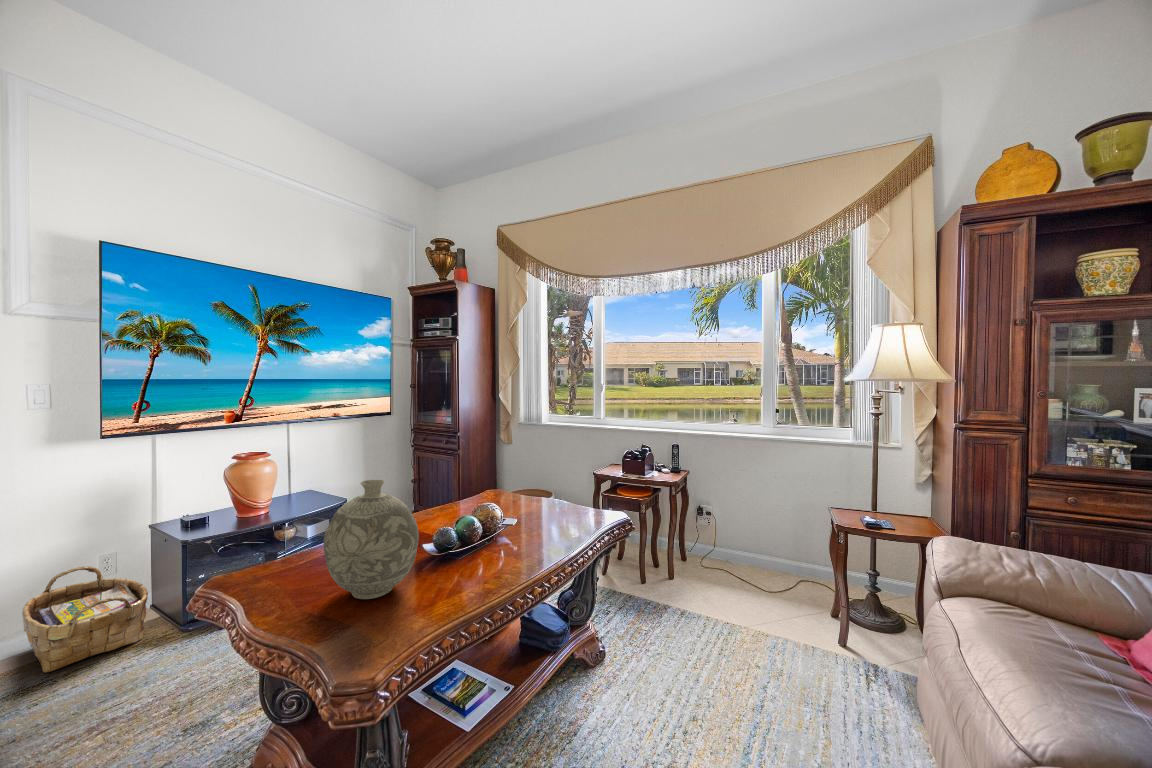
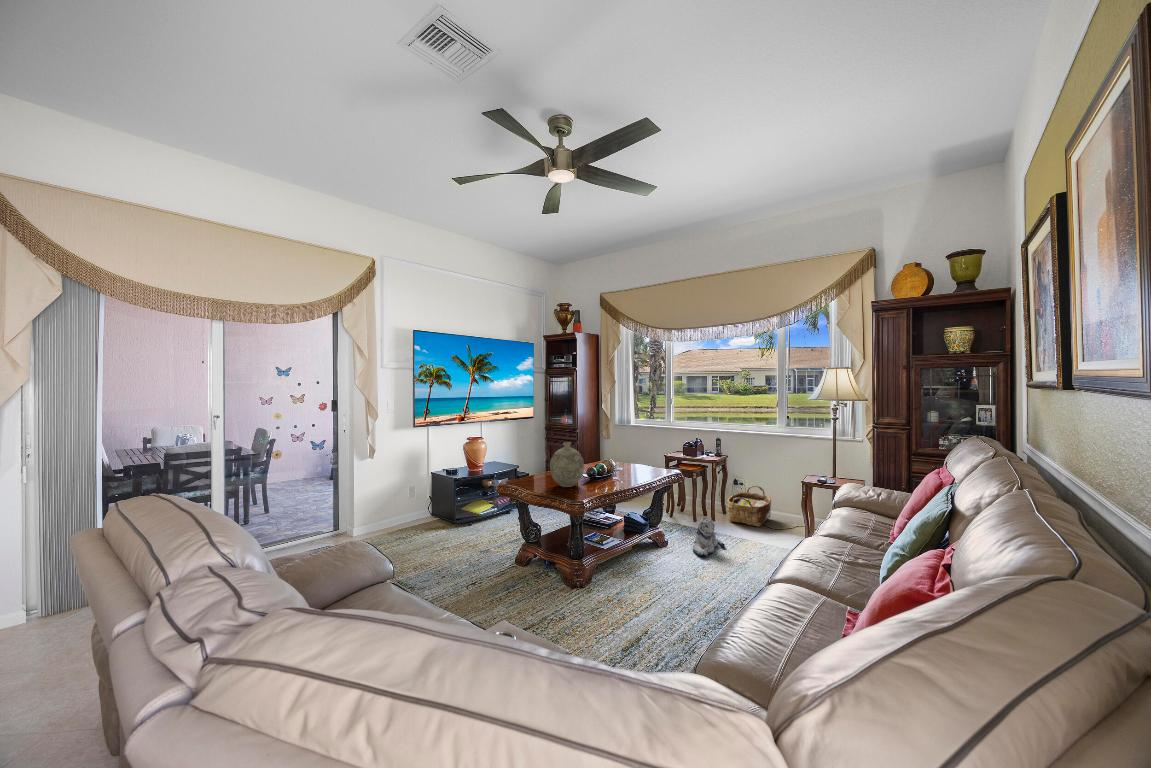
woven basket: present [22,566,148,672] -> present [727,485,771,527]
plush toy: none [657,611,717,702] -> present [693,518,725,556]

